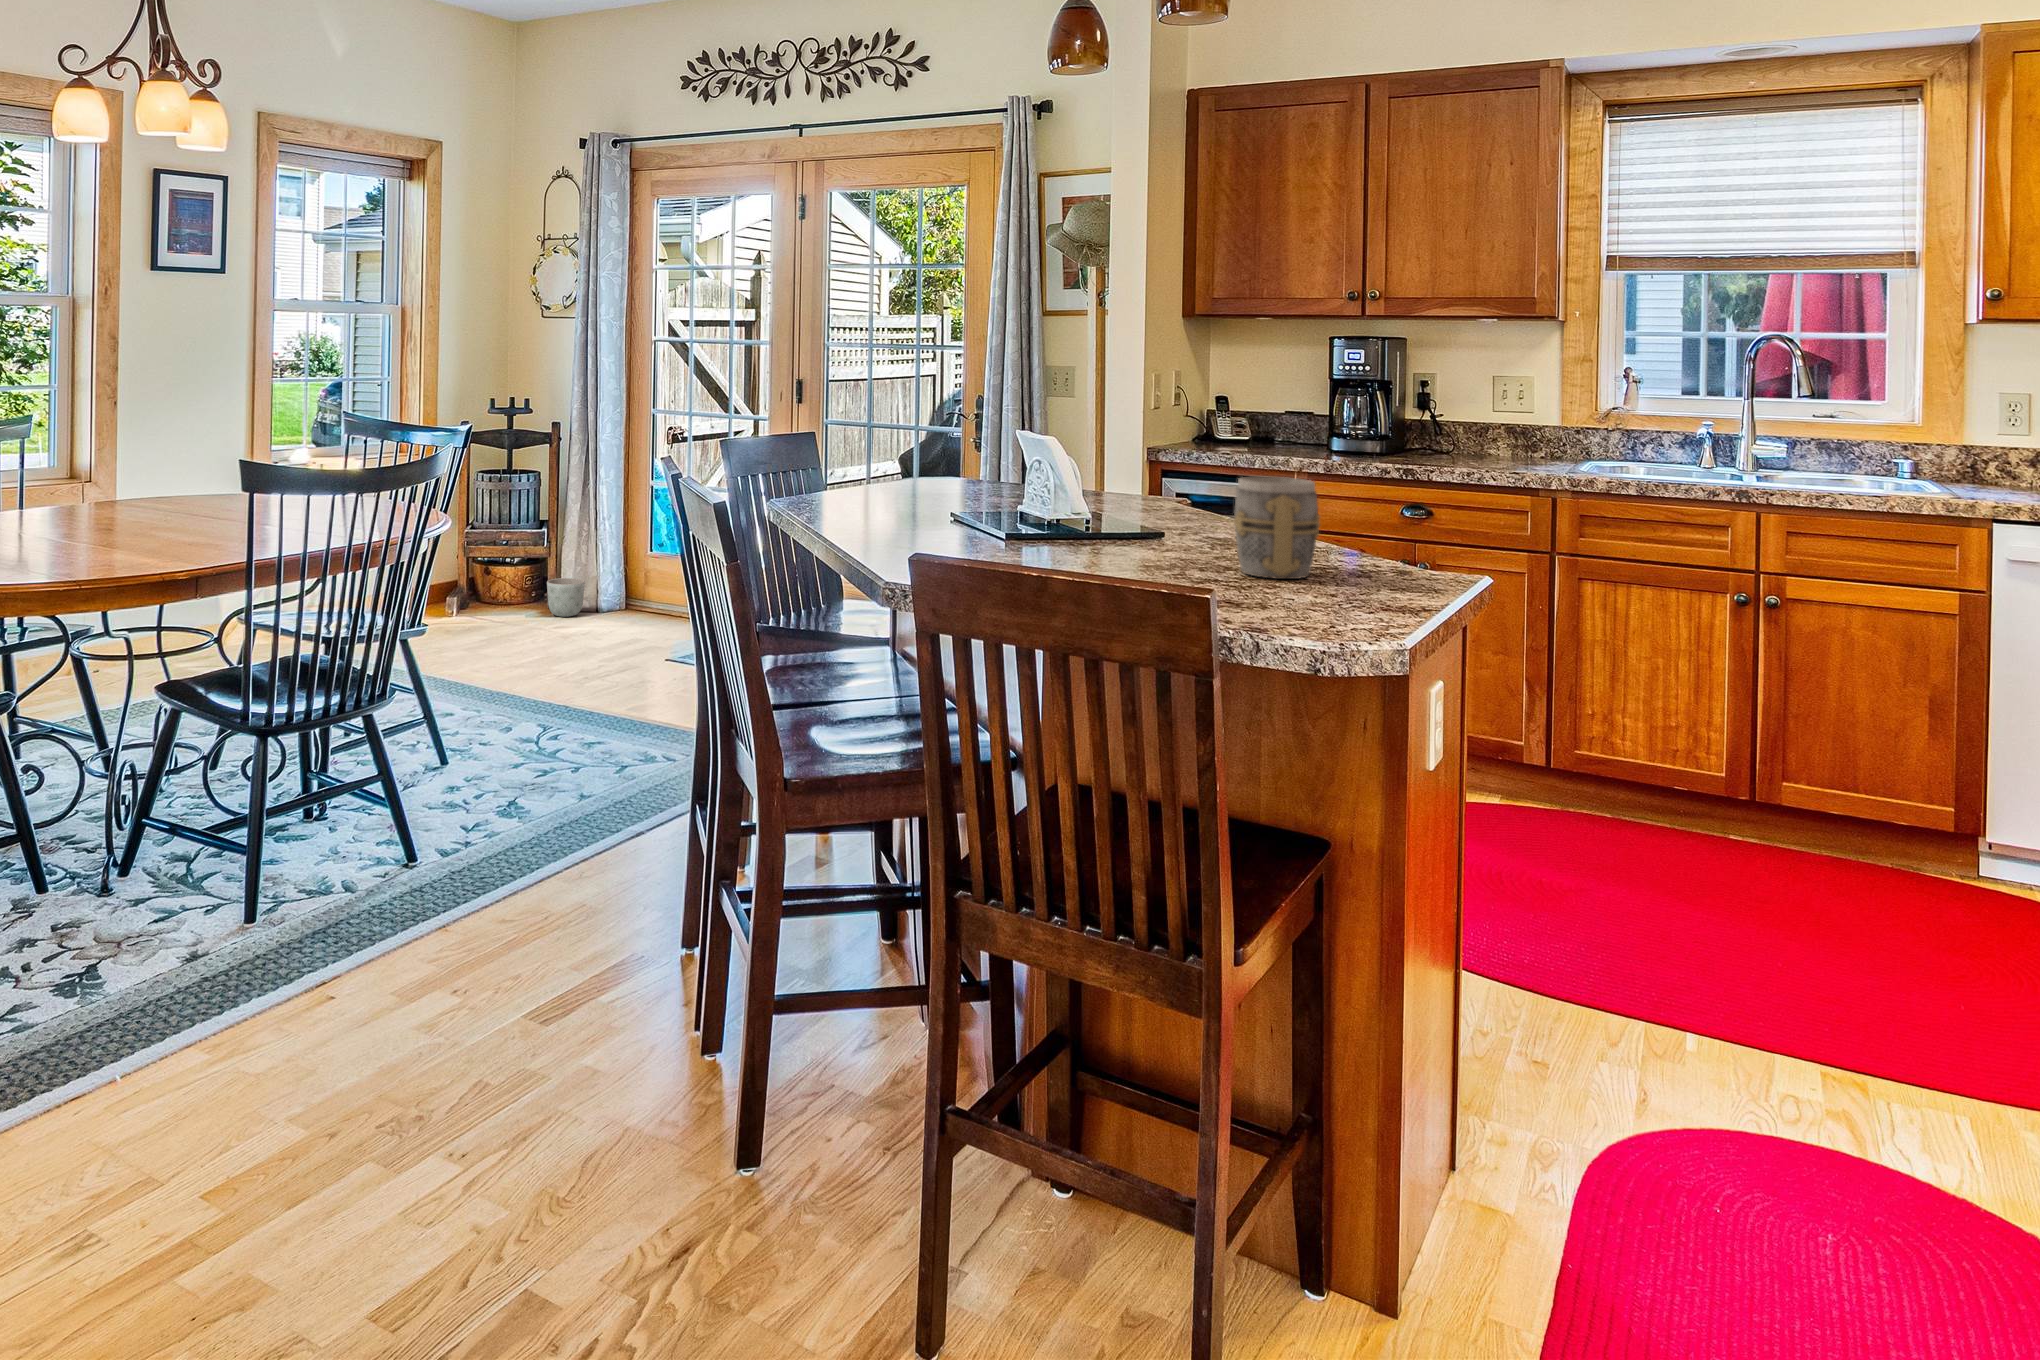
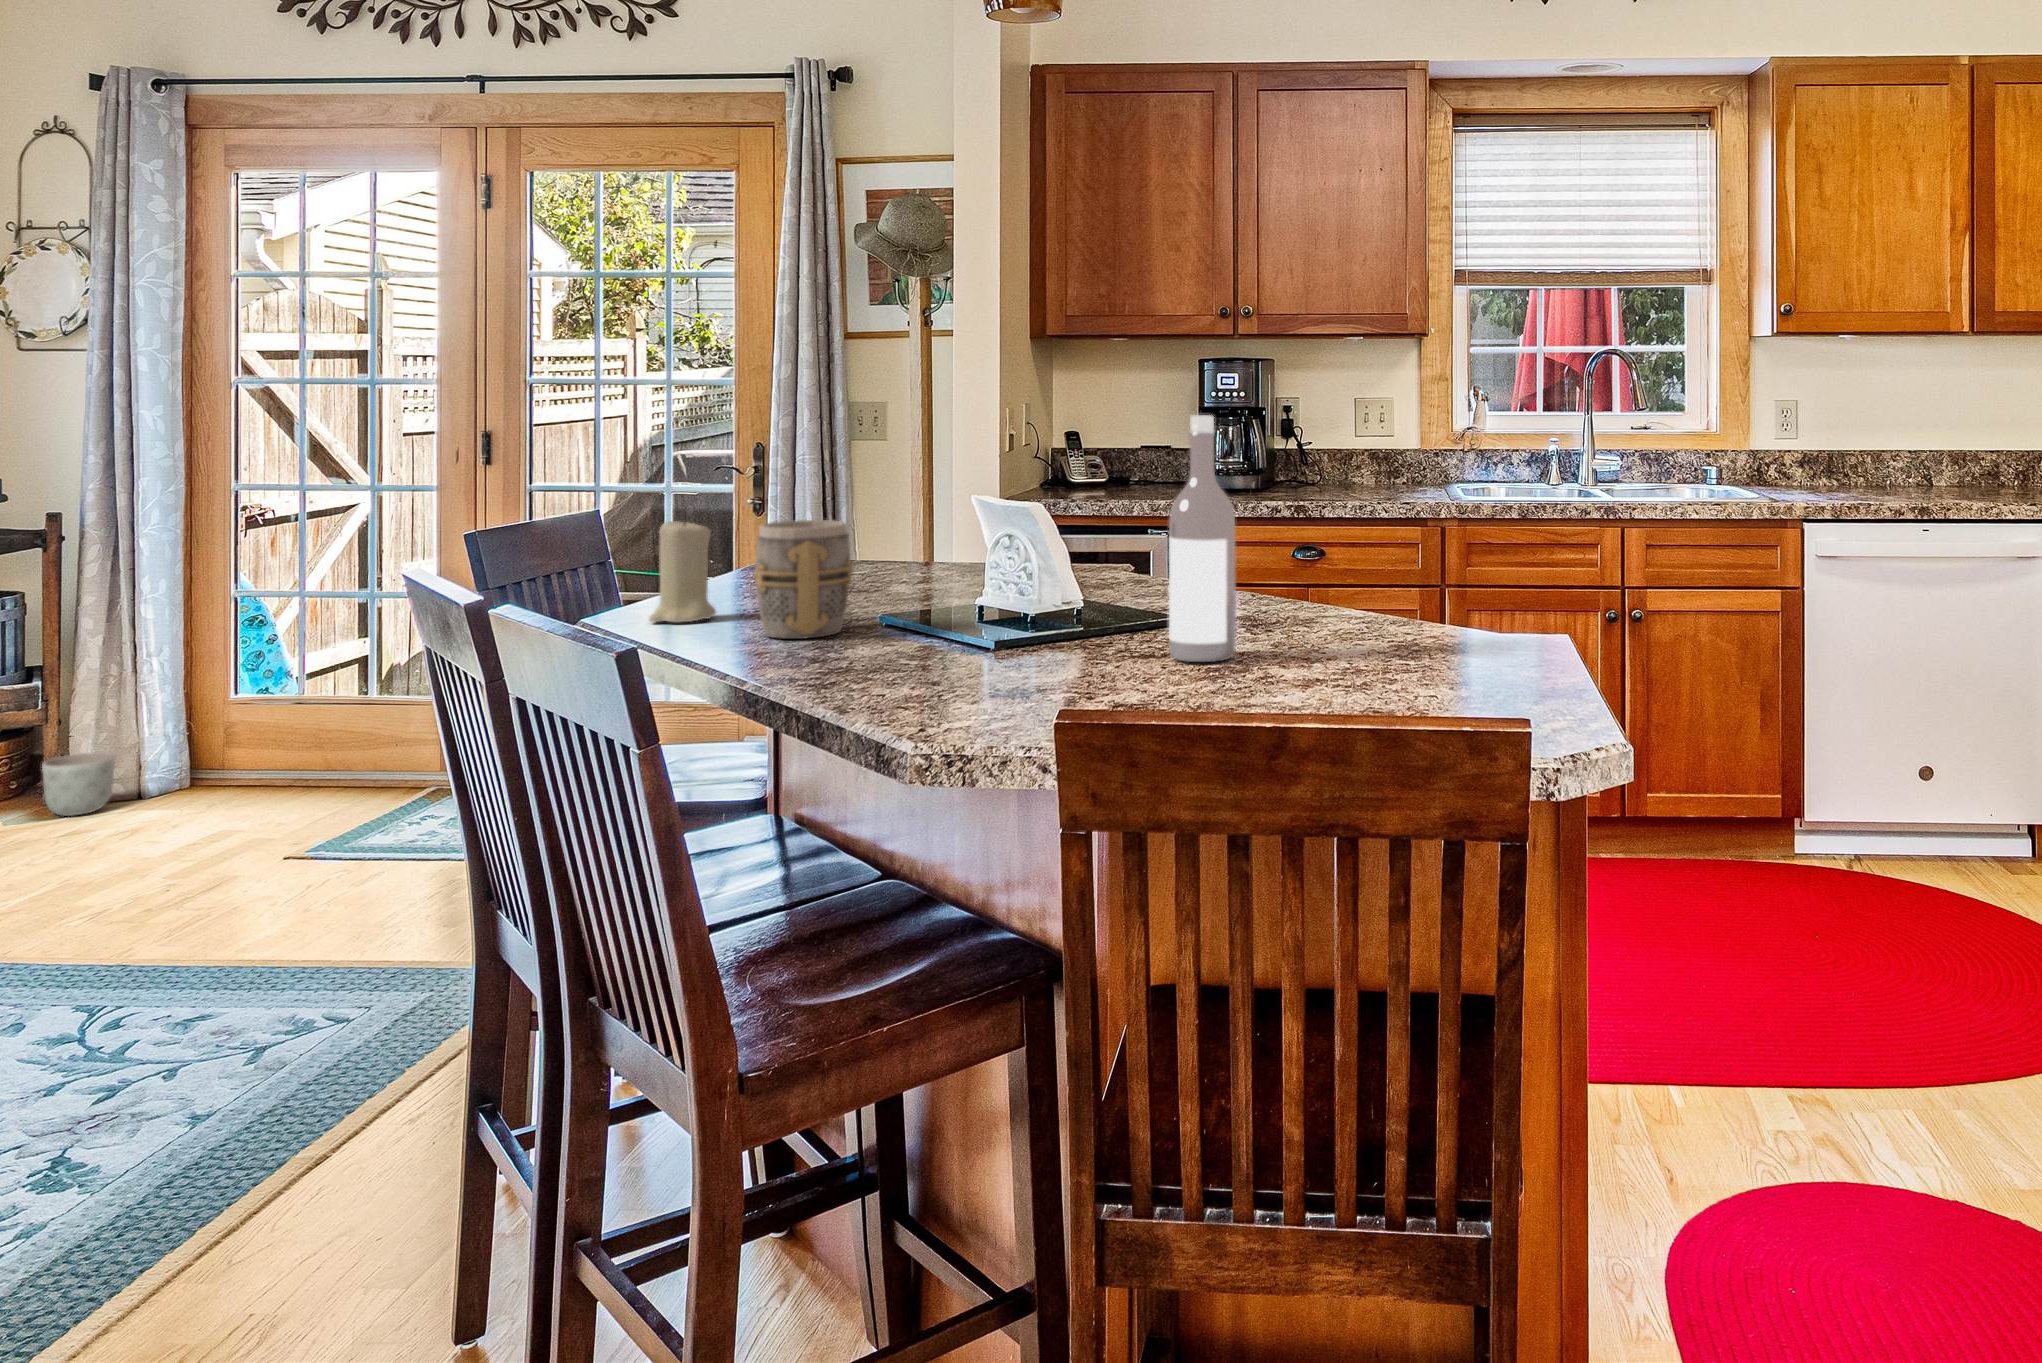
wine bottle: none [1105,384,1158,568] -> present [1168,415,1236,662]
candle: none [803,441,847,512] -> present [649,519,716,623]
mug: present [1234,477,1320,579] -> present [754,520,853,639]

